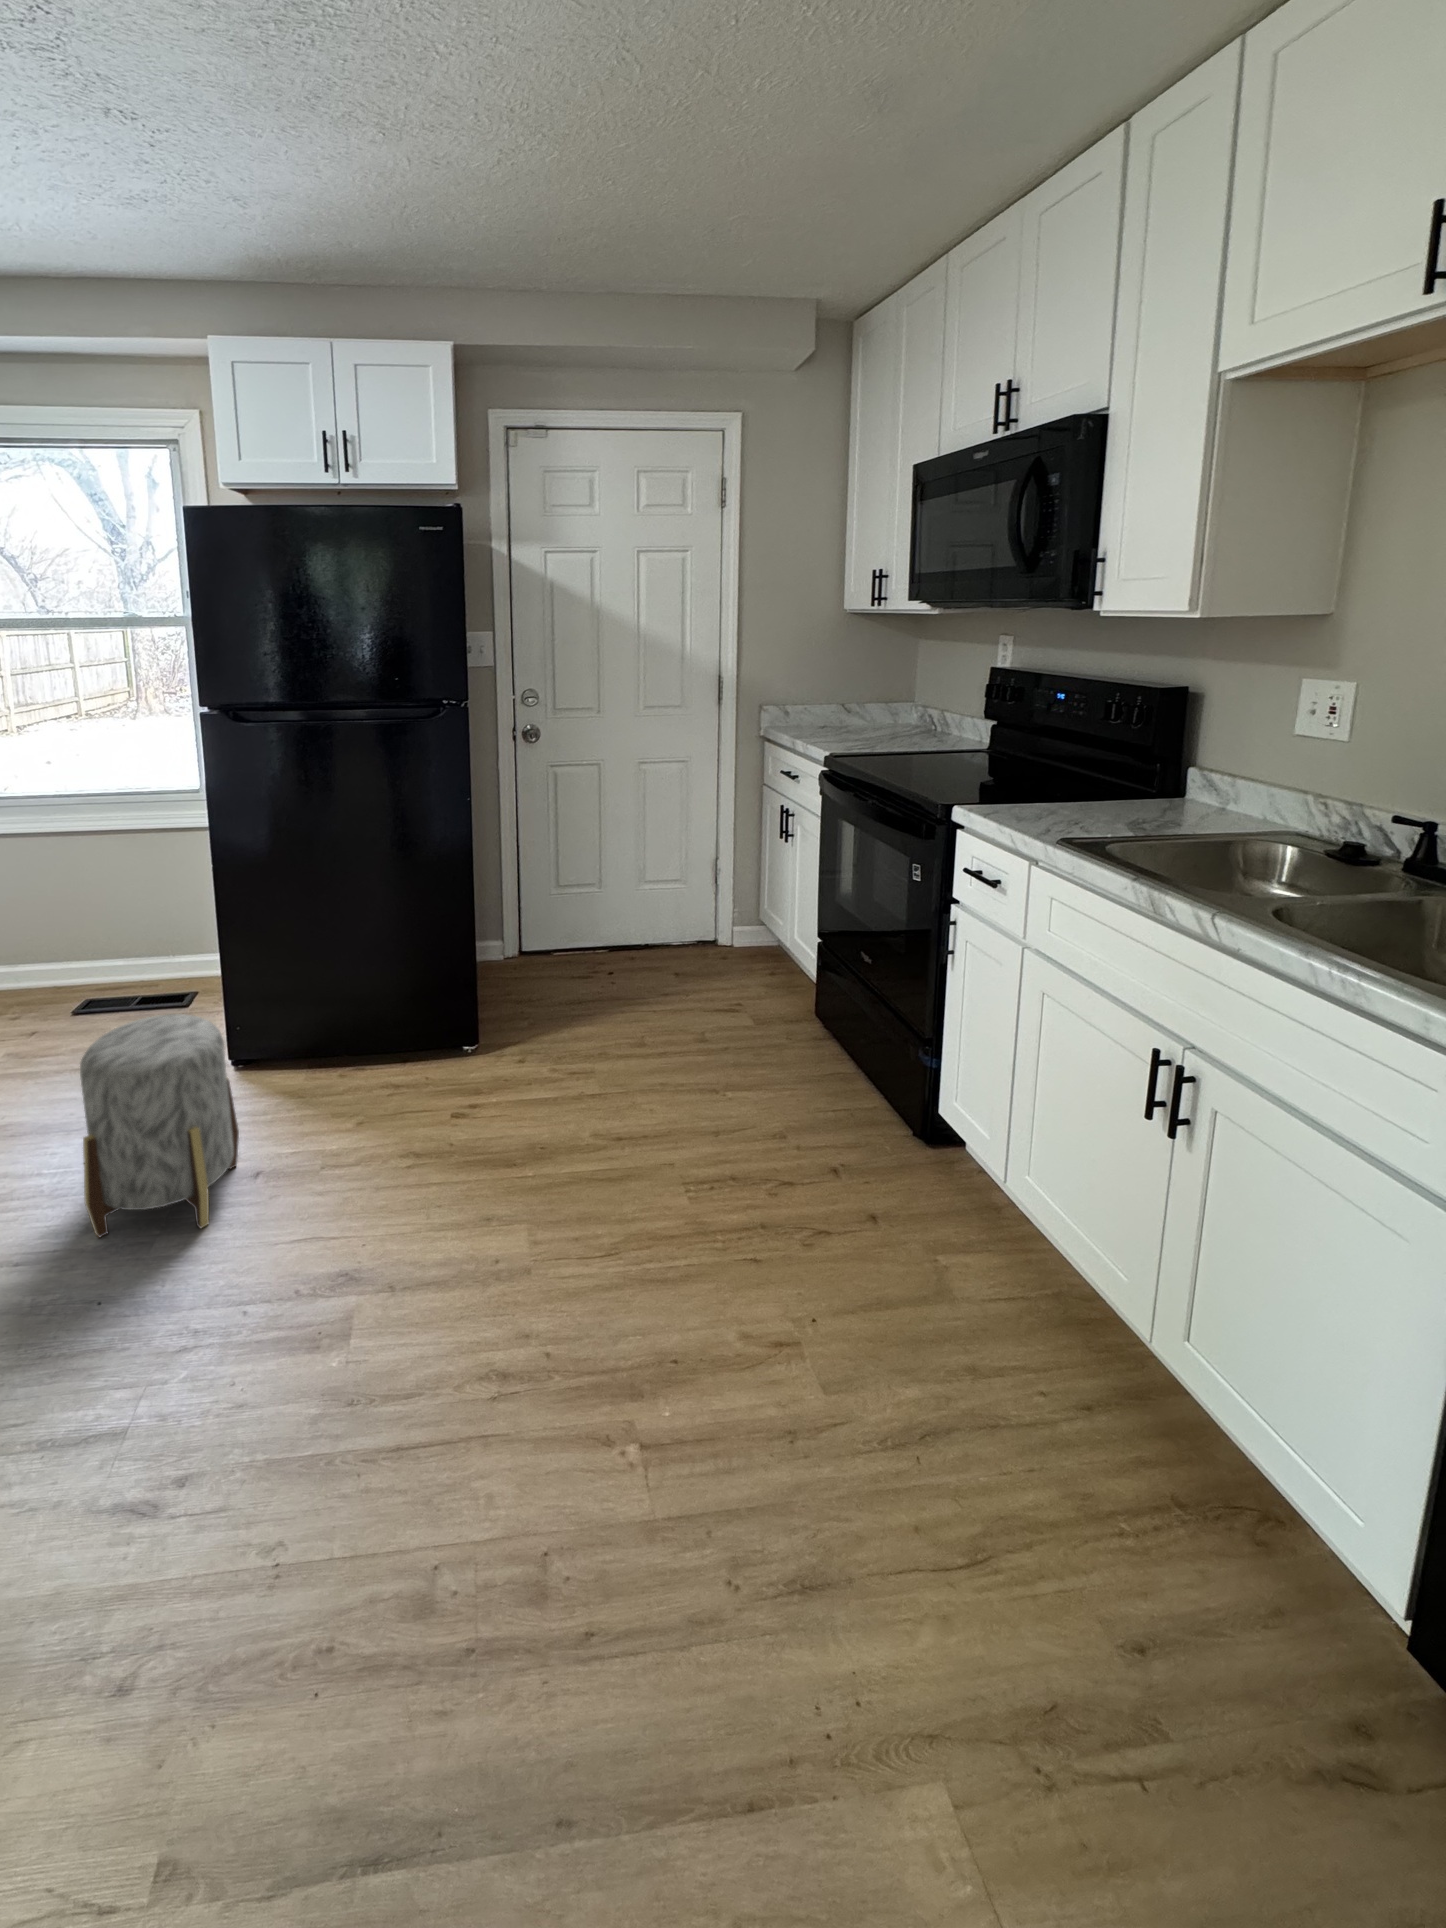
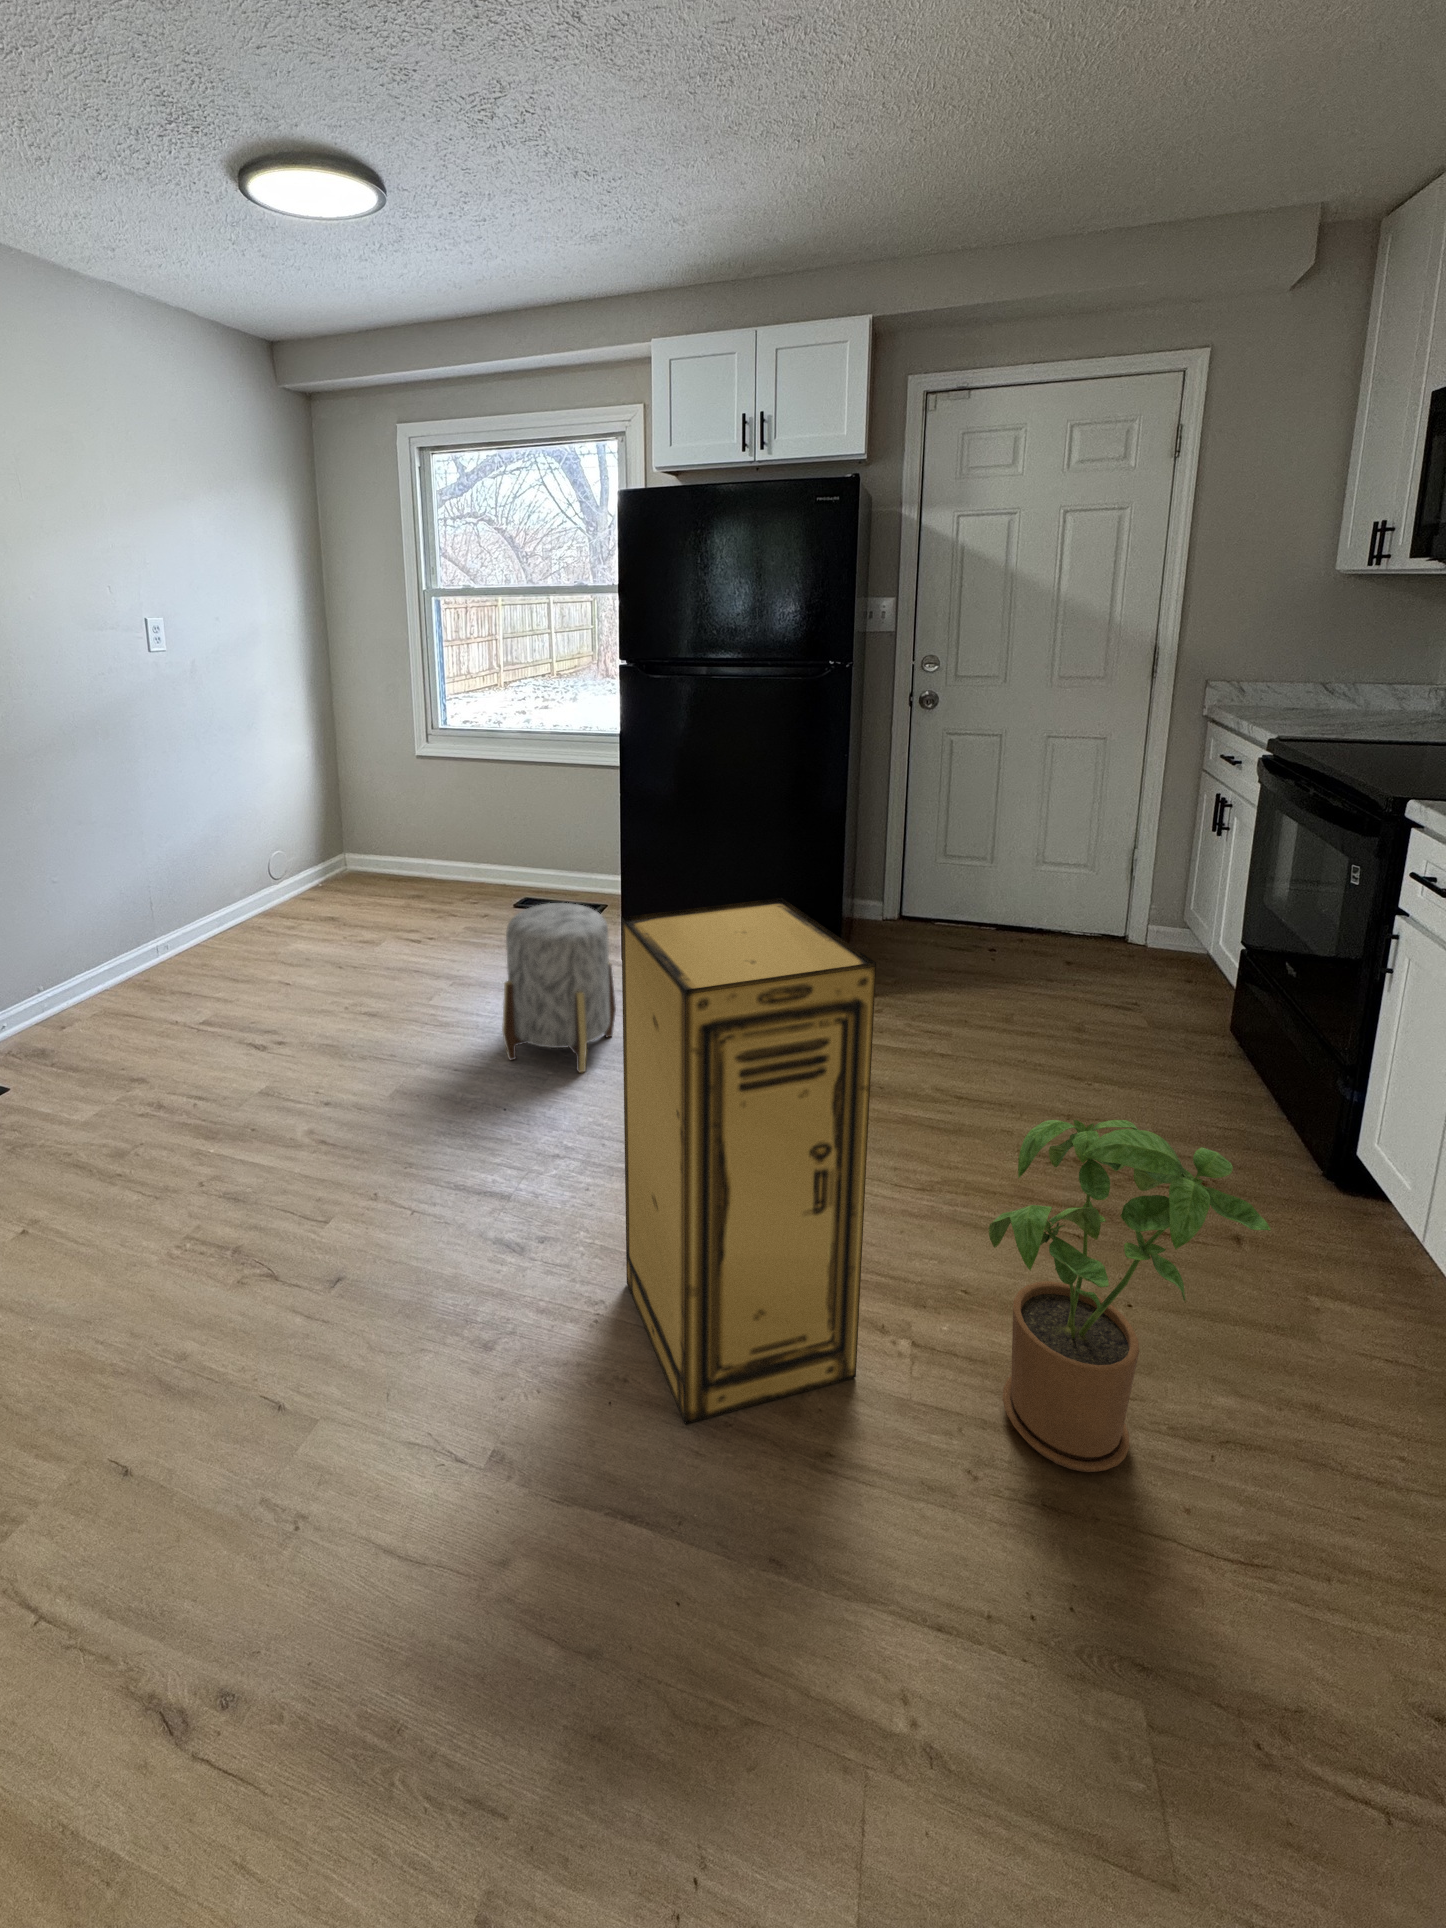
storage cabinet: none [274,986,600,1690] -> present [621,898,876,1424]
house plant: none [725,1153,967,1530] -> present [989,1120,1271,1472]

